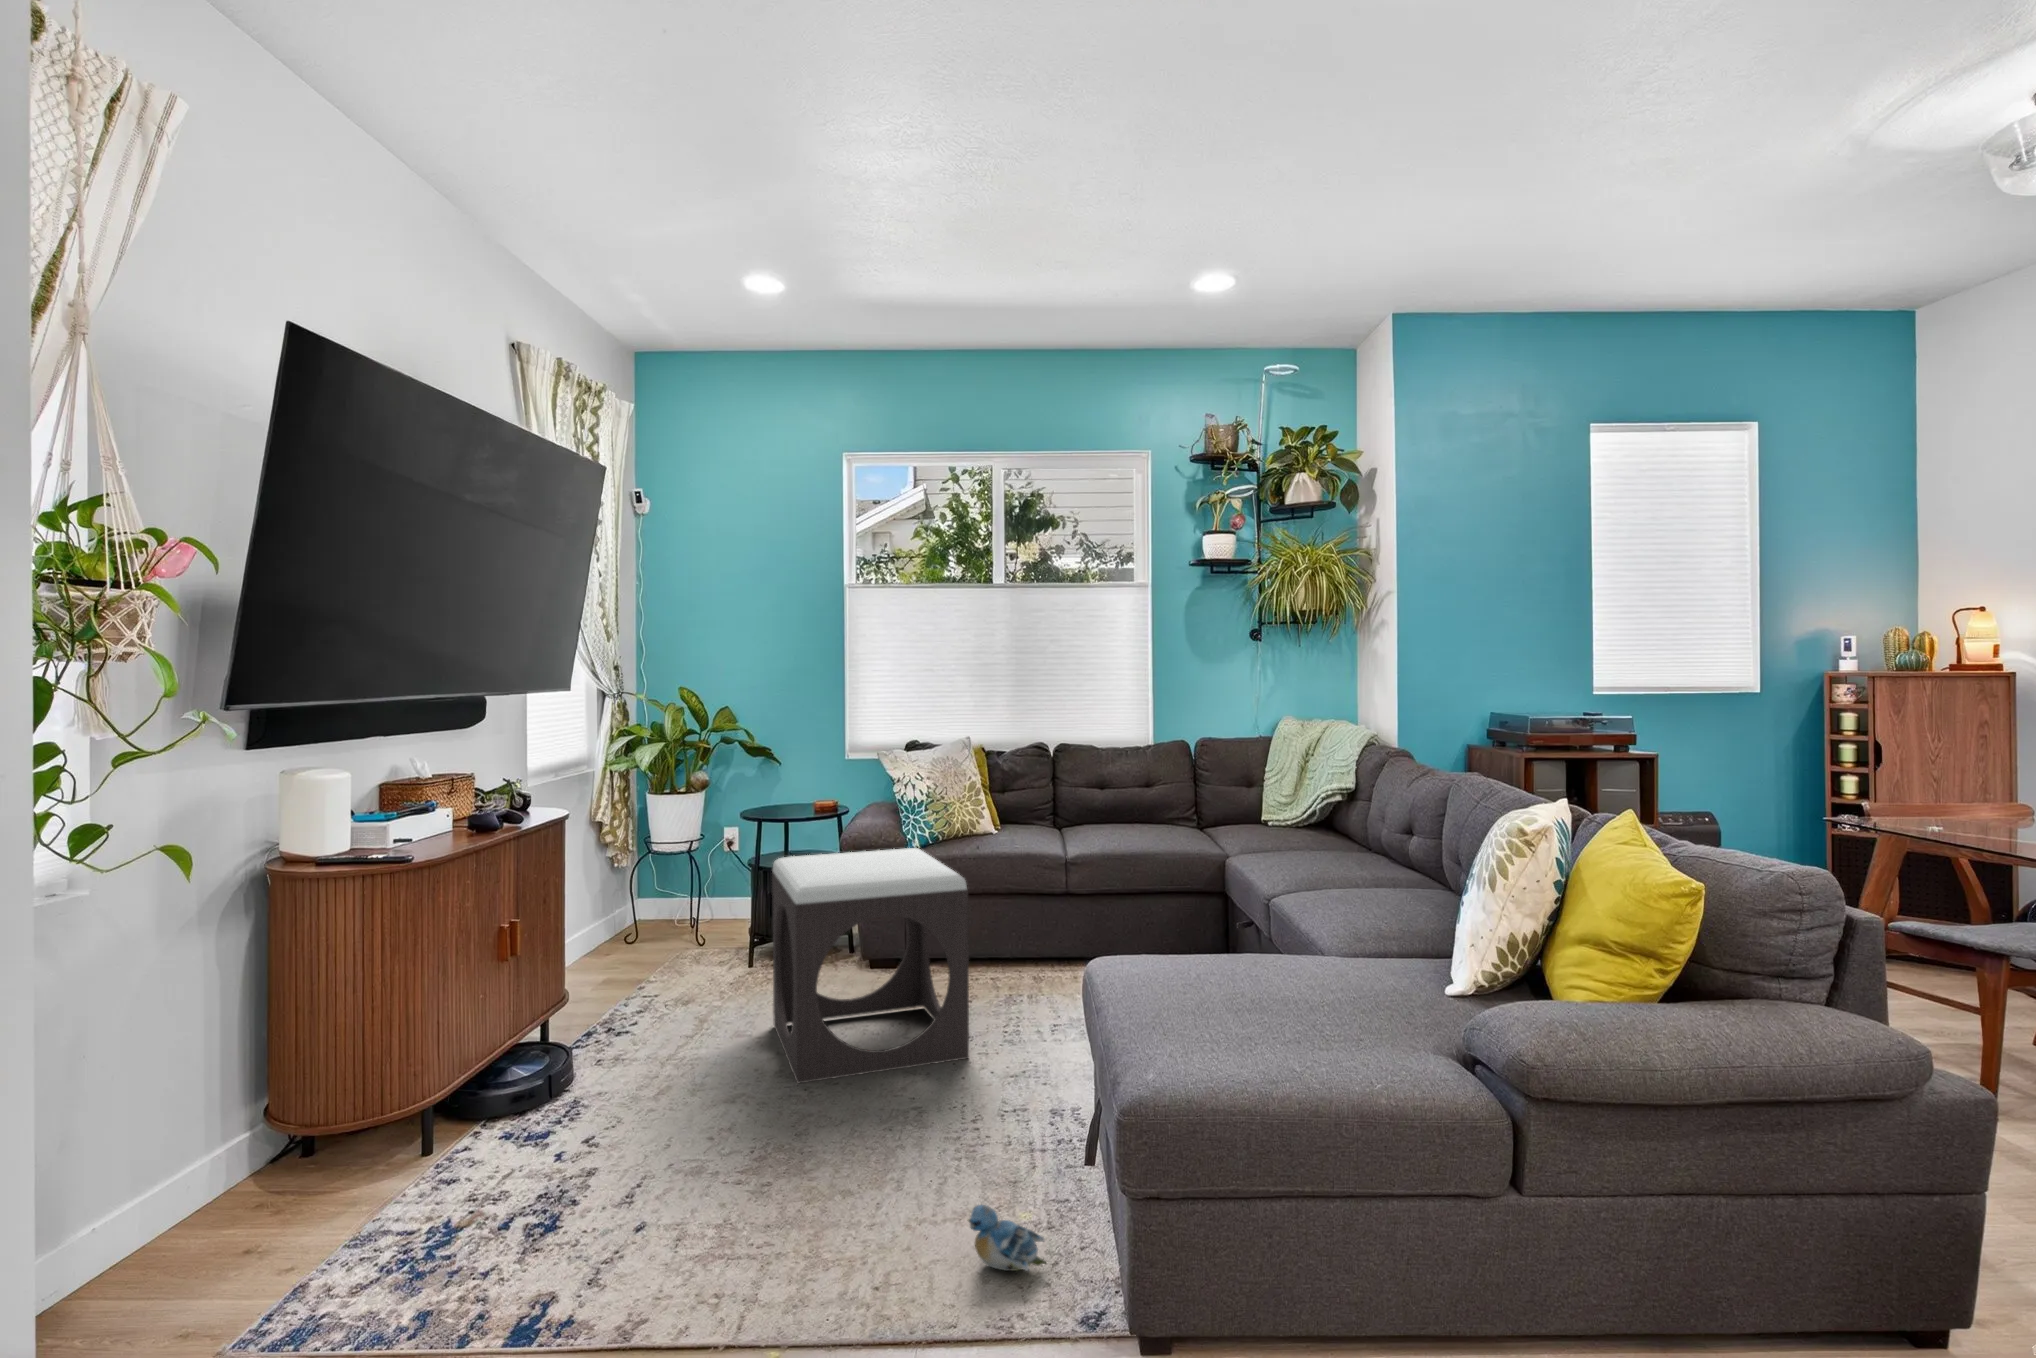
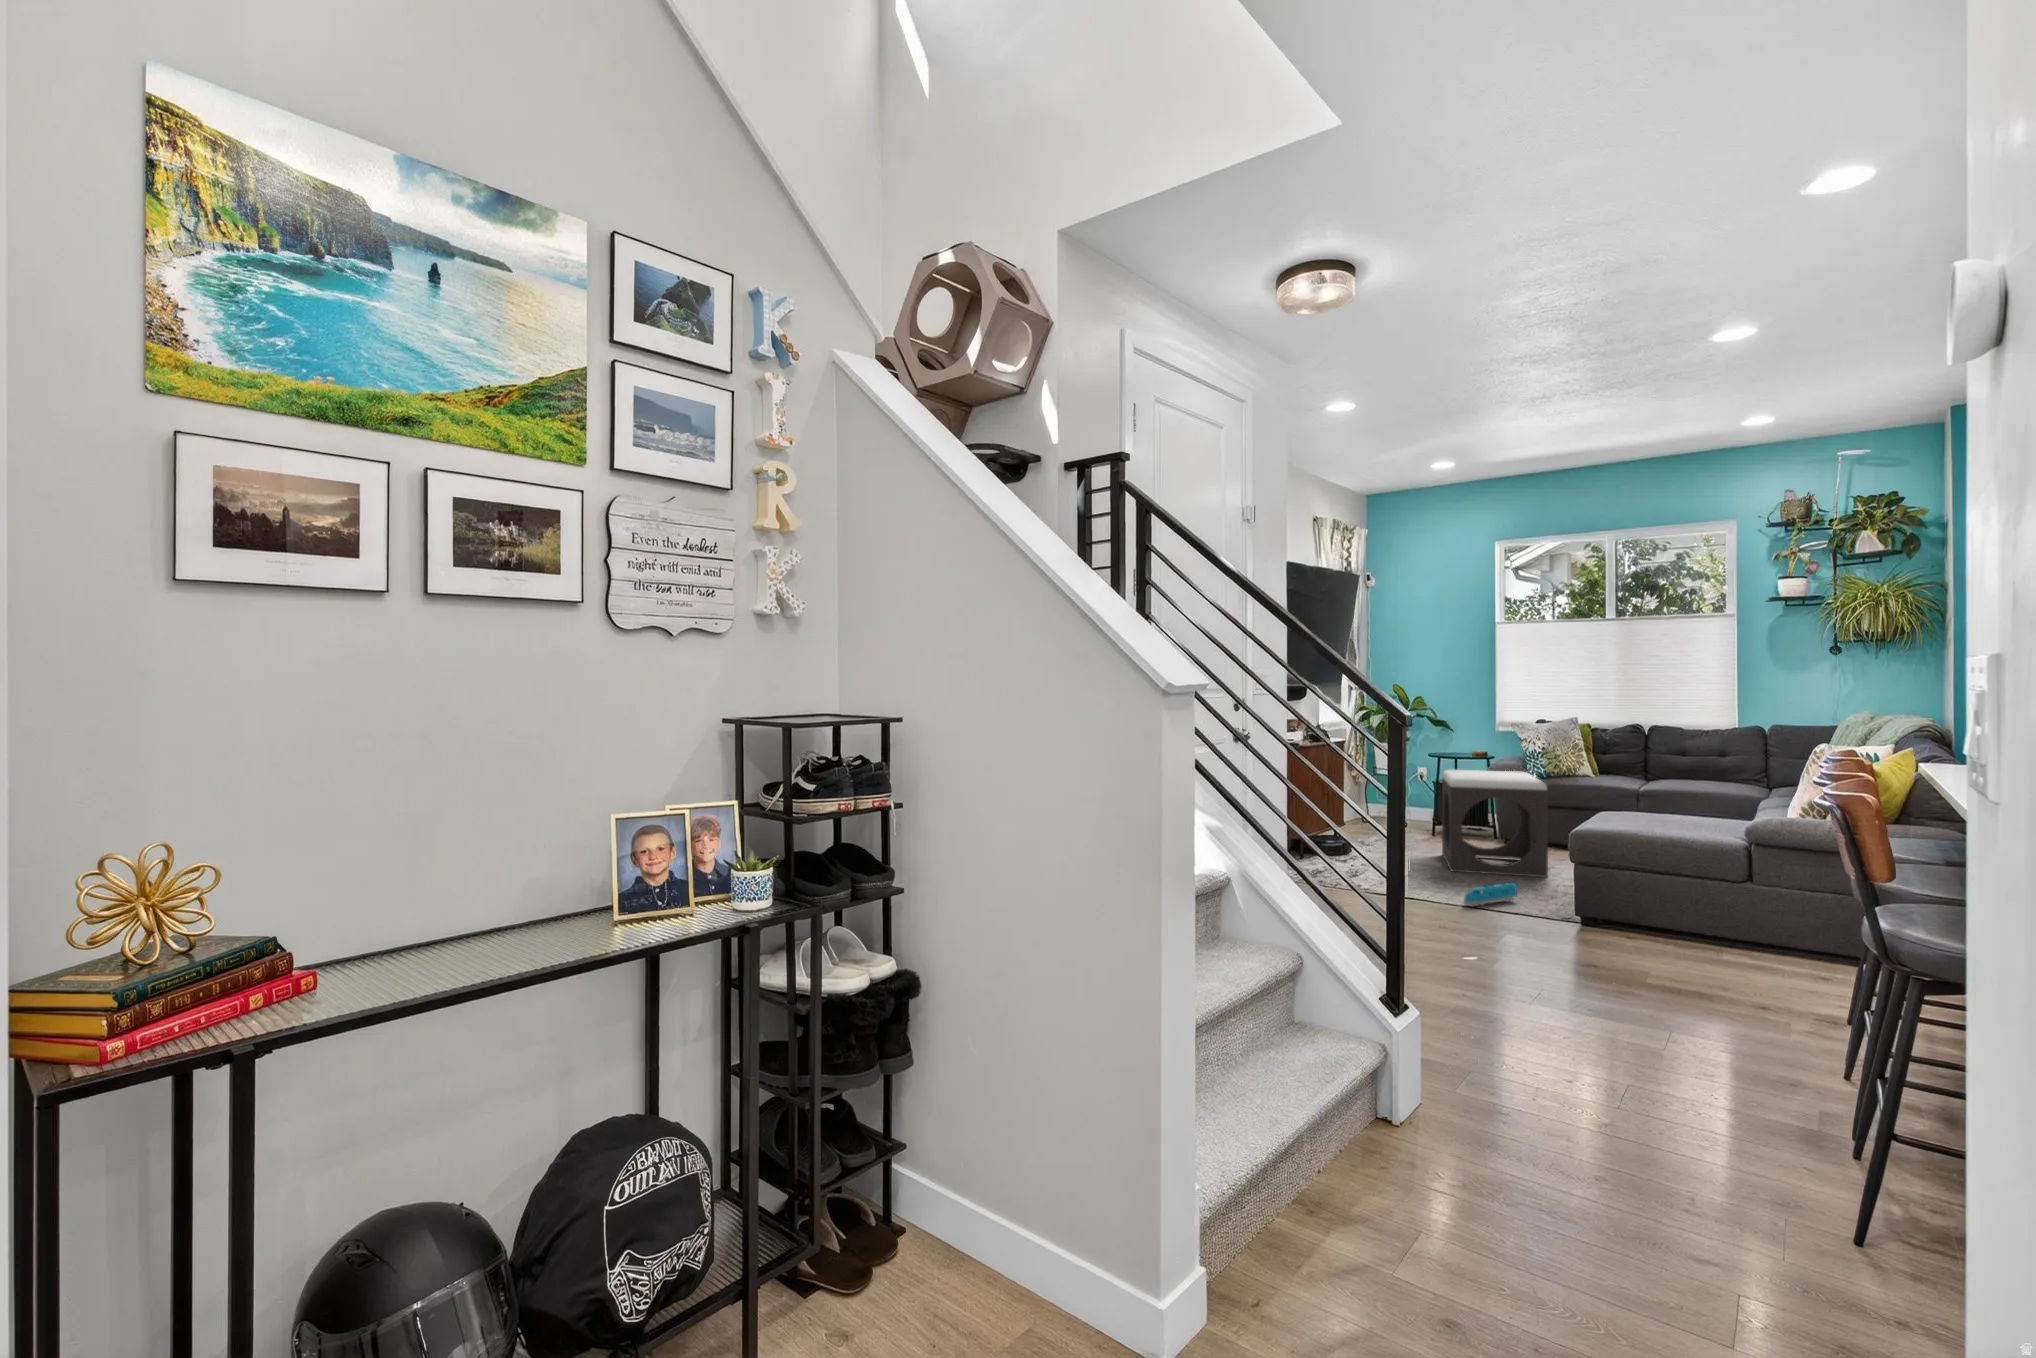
toy train: none [848,1134,949,1242] -> present [1464,883,1517,906]
plush toy: present [969,1205,1046,1271] -> none [1515,895,1551,922]

